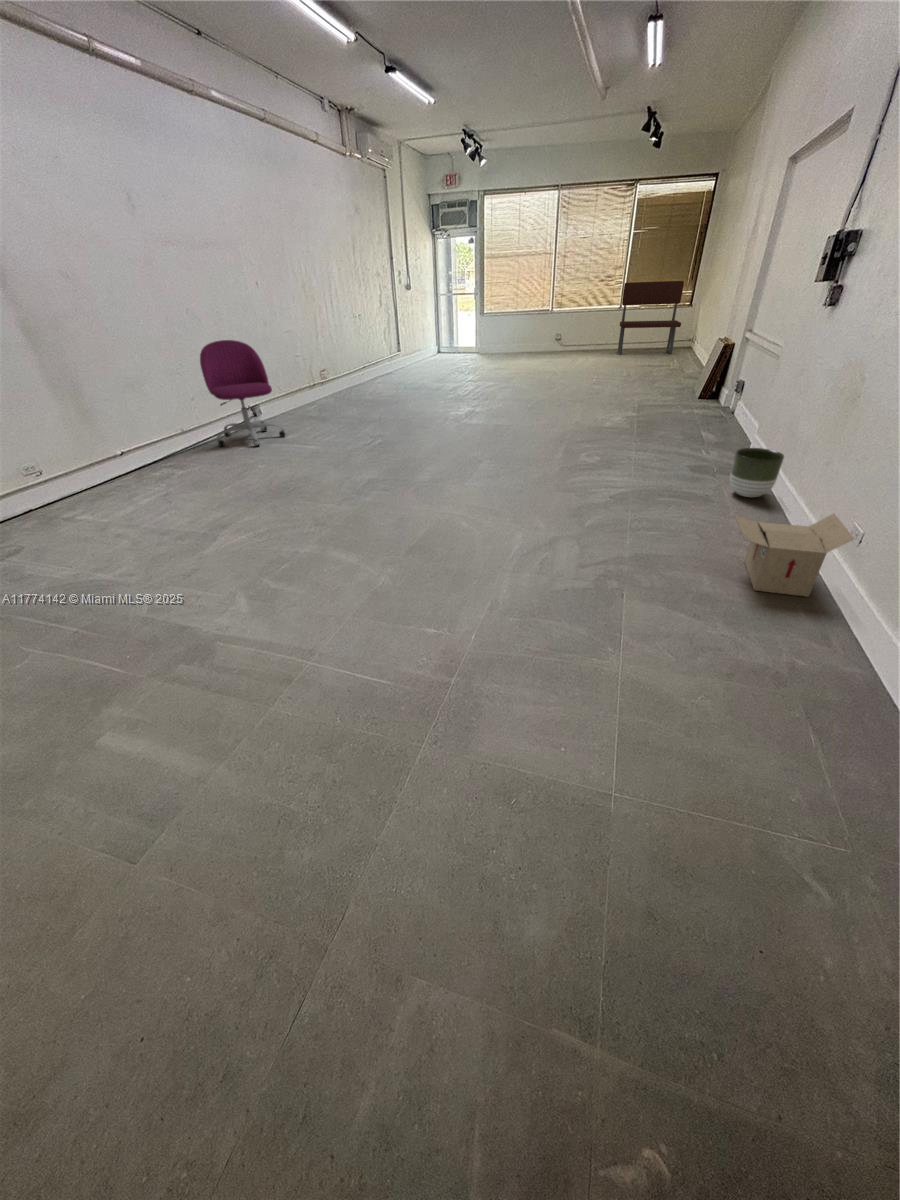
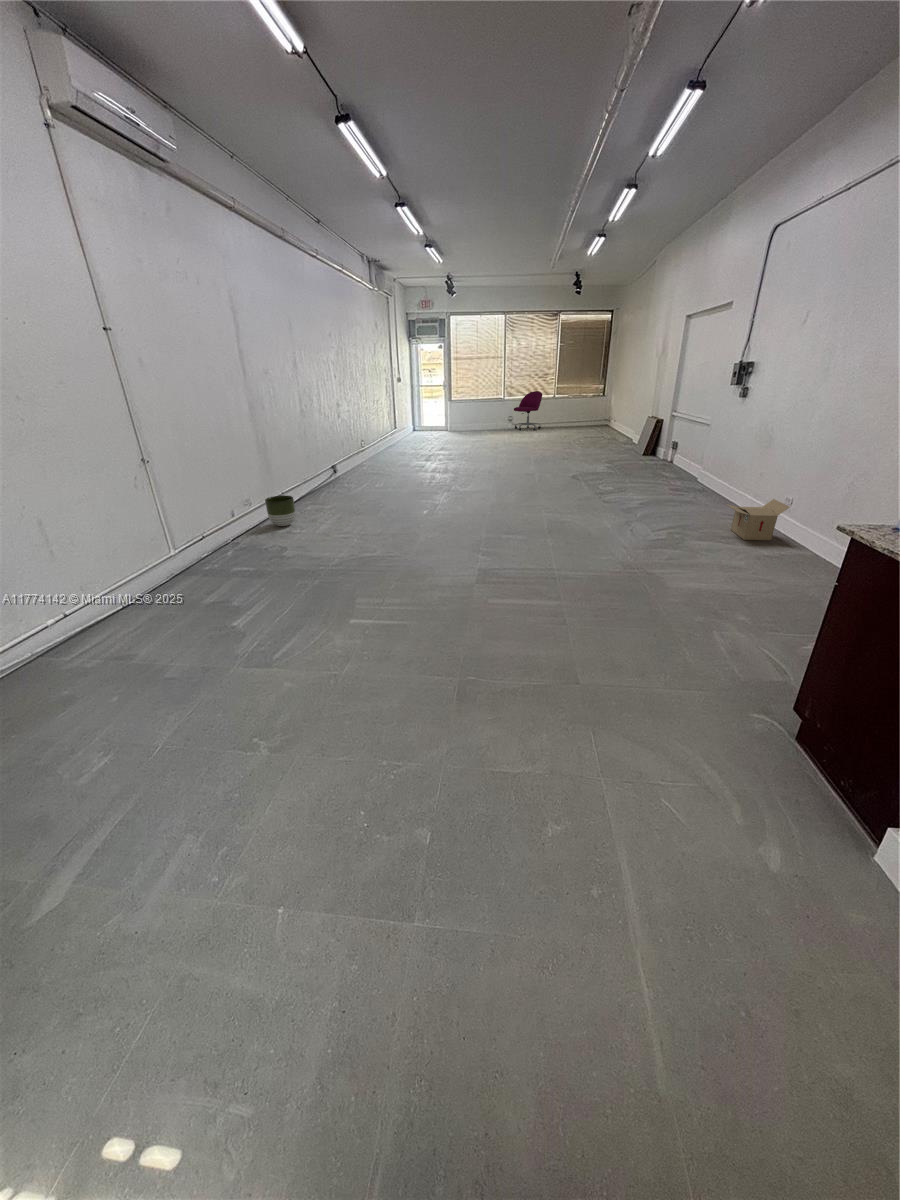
bench: present [618,281,684,354] -> none [555,379,601,429]
office chair: present [200,340,286,447] -> present [514,391,542,430]
planter: present [730,448,784,497] -> present [265,495,295,526]

